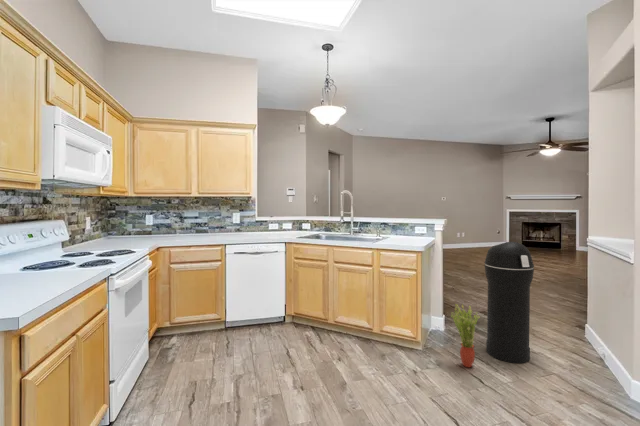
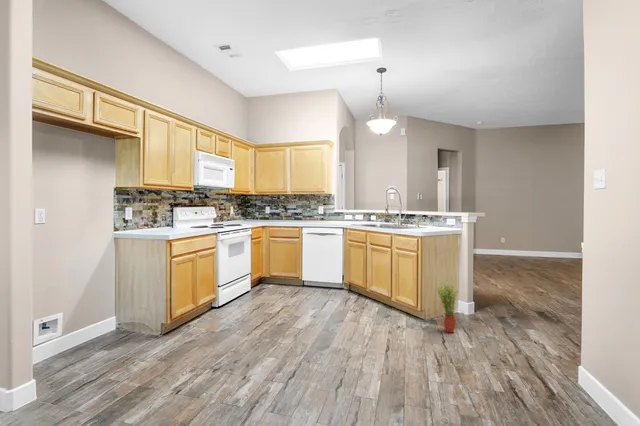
trash can: present [484,242,534,363] -> none [482,233,526,341]

